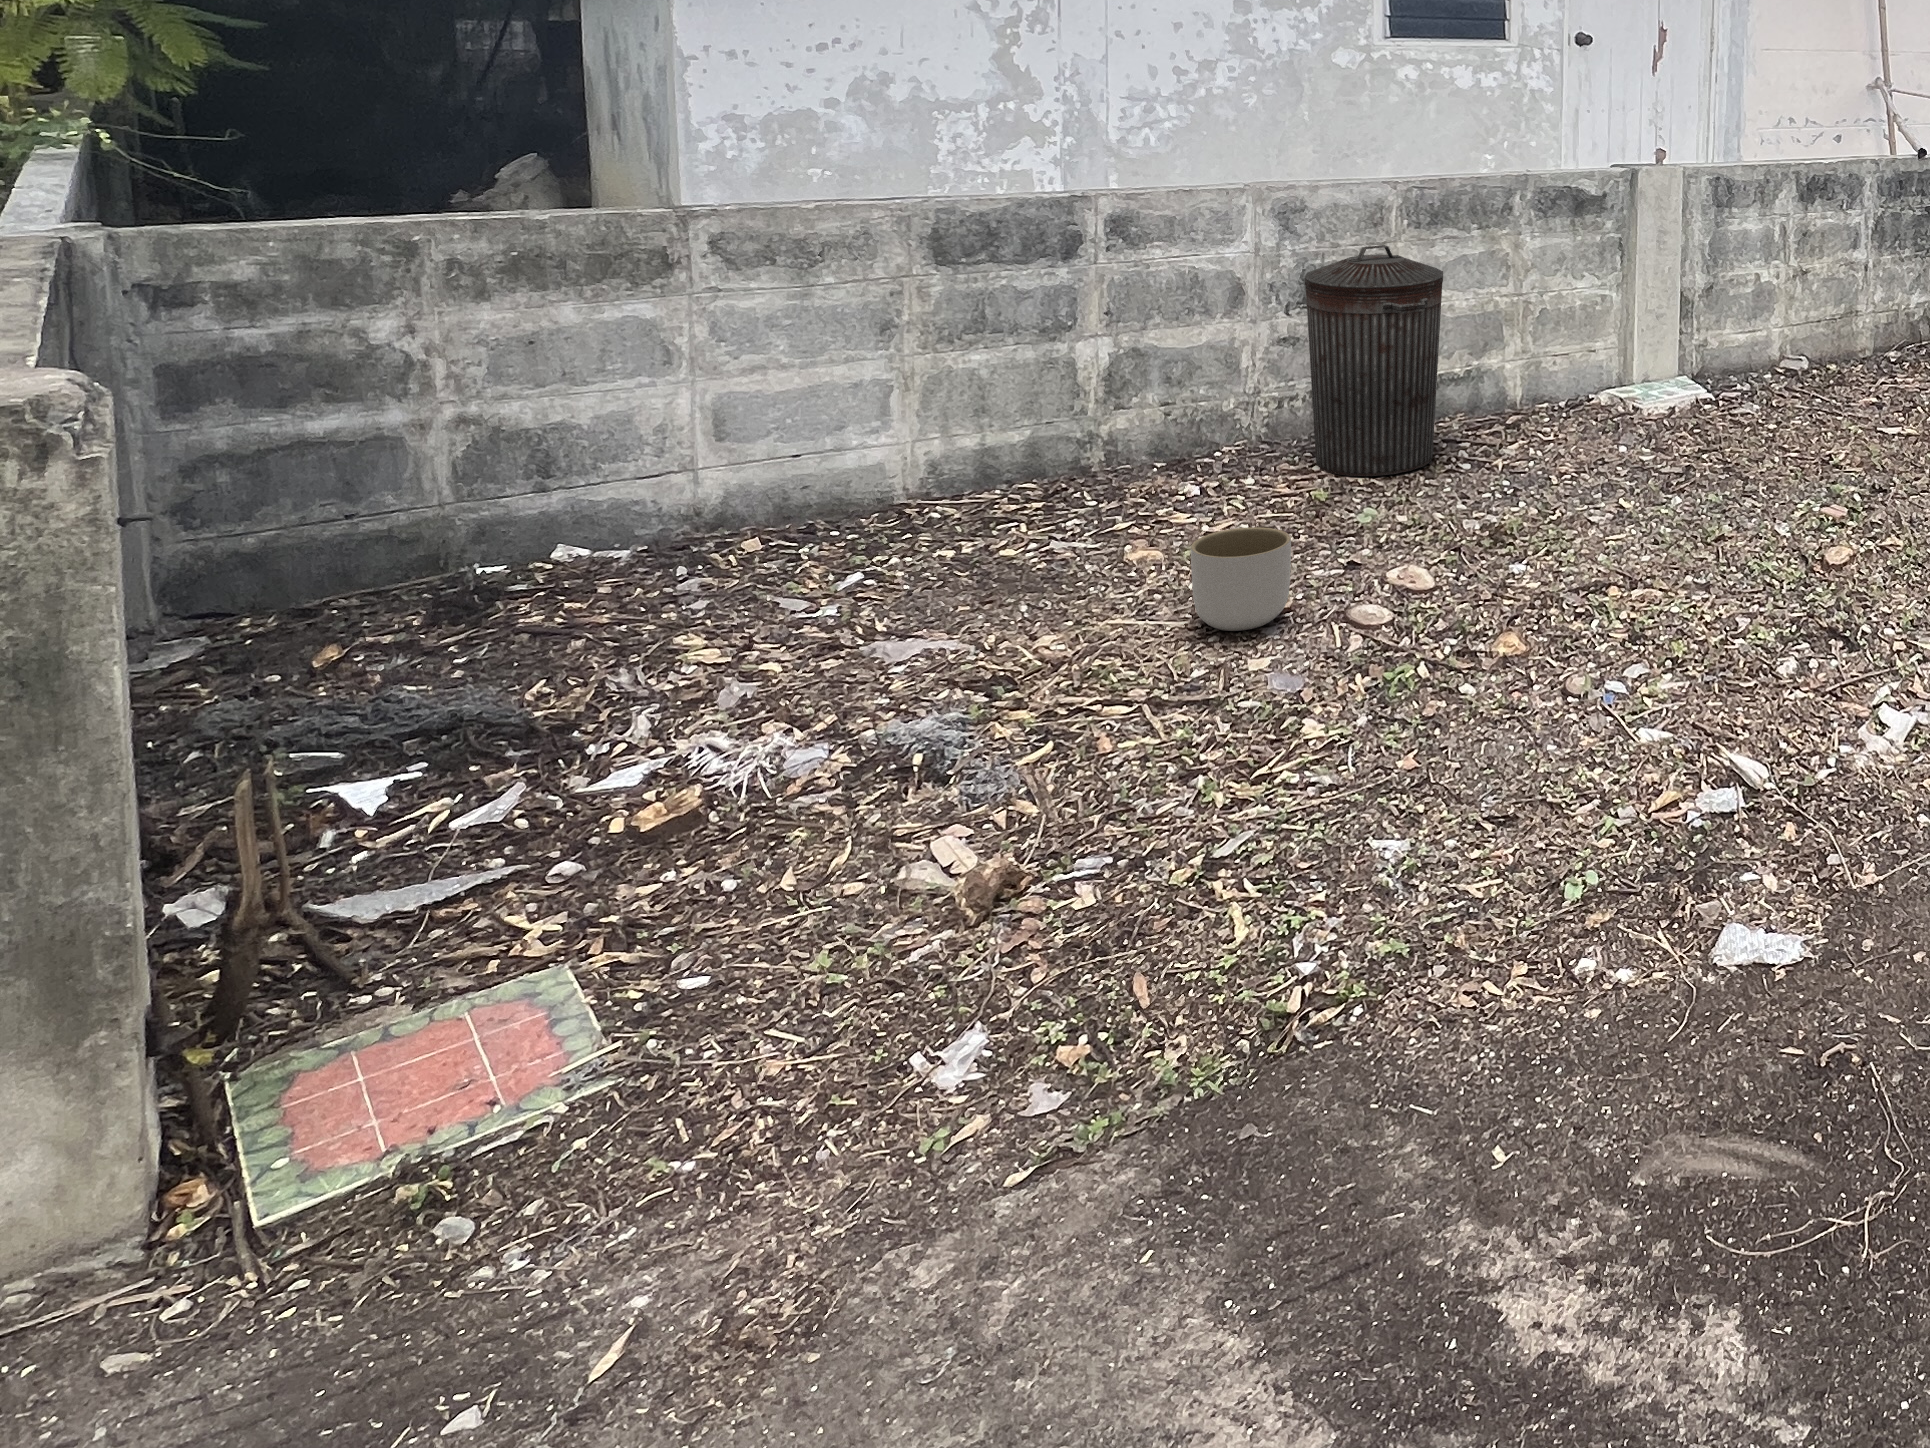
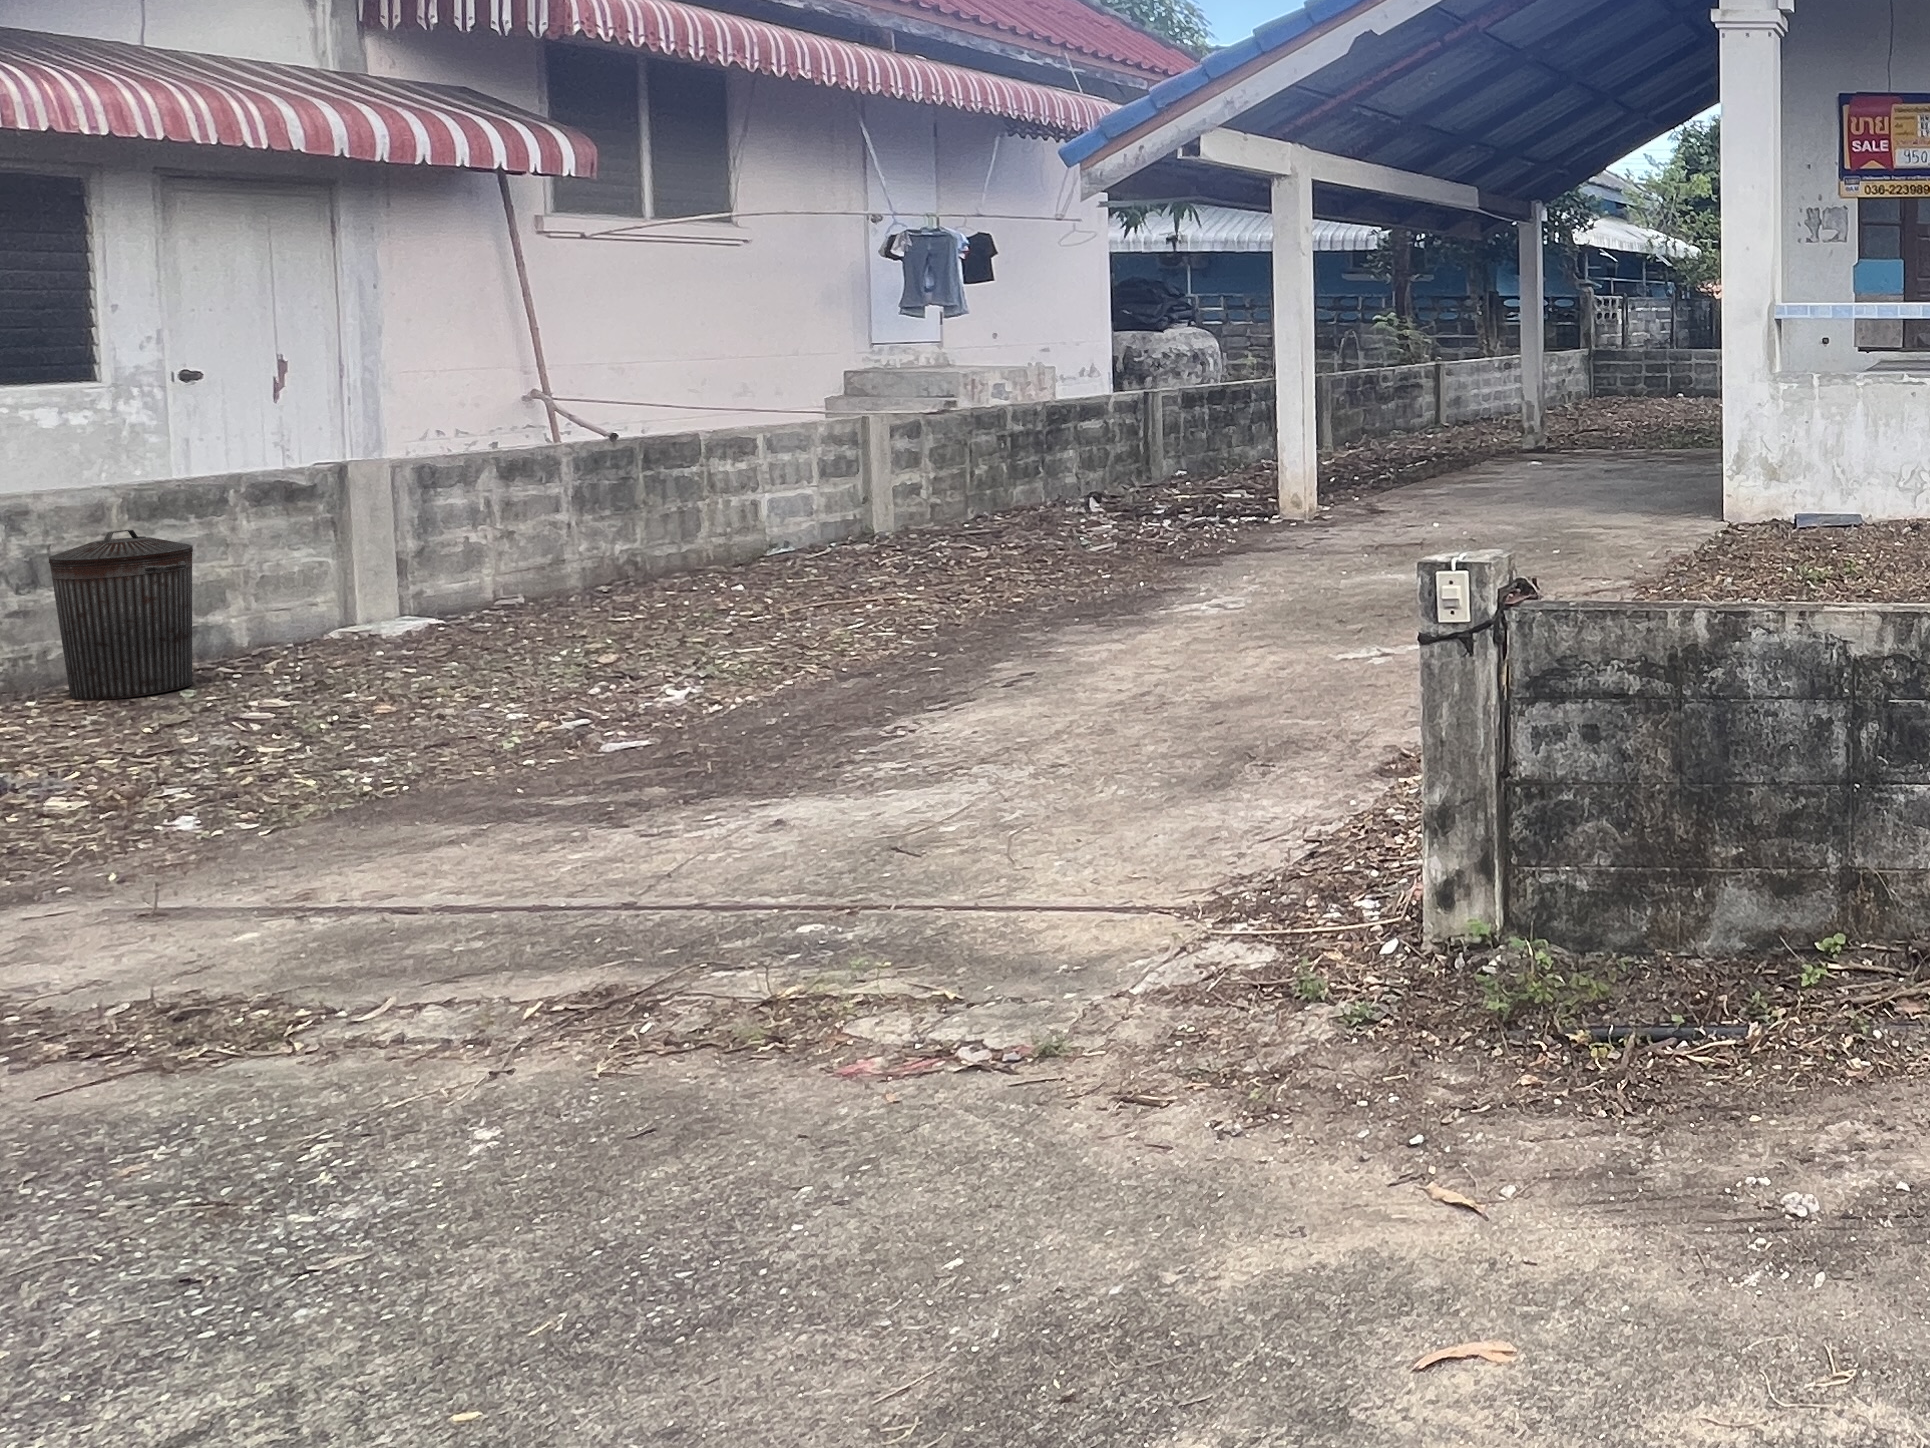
planter: present [1191,527,1291,631] -> none [67,694,156,757]

